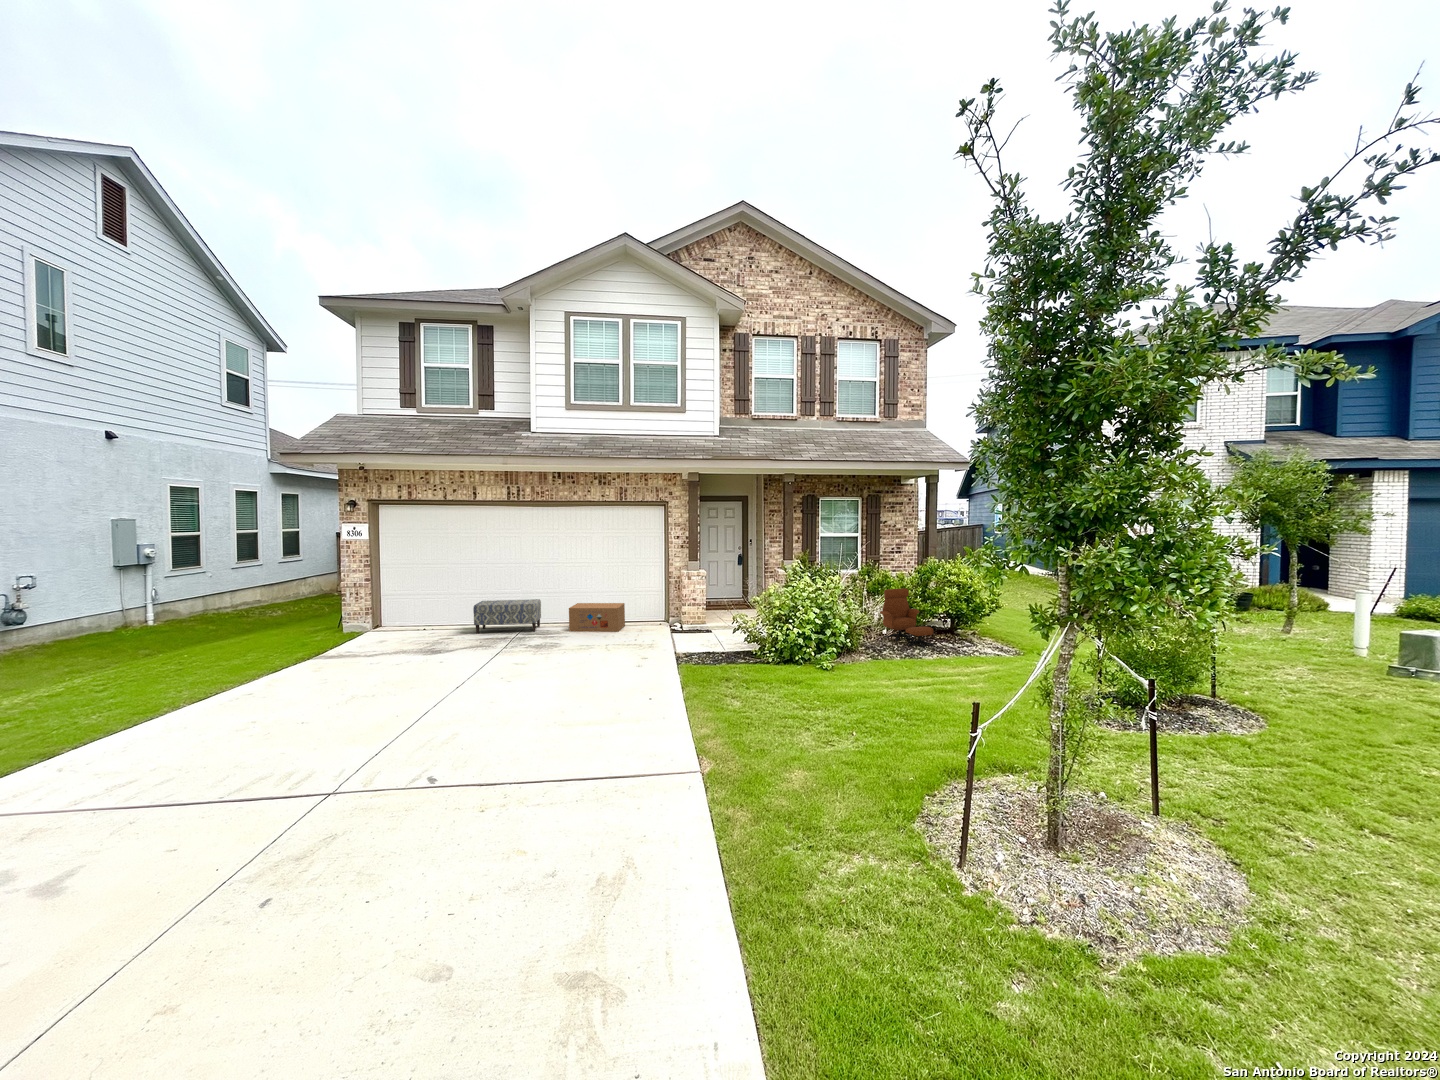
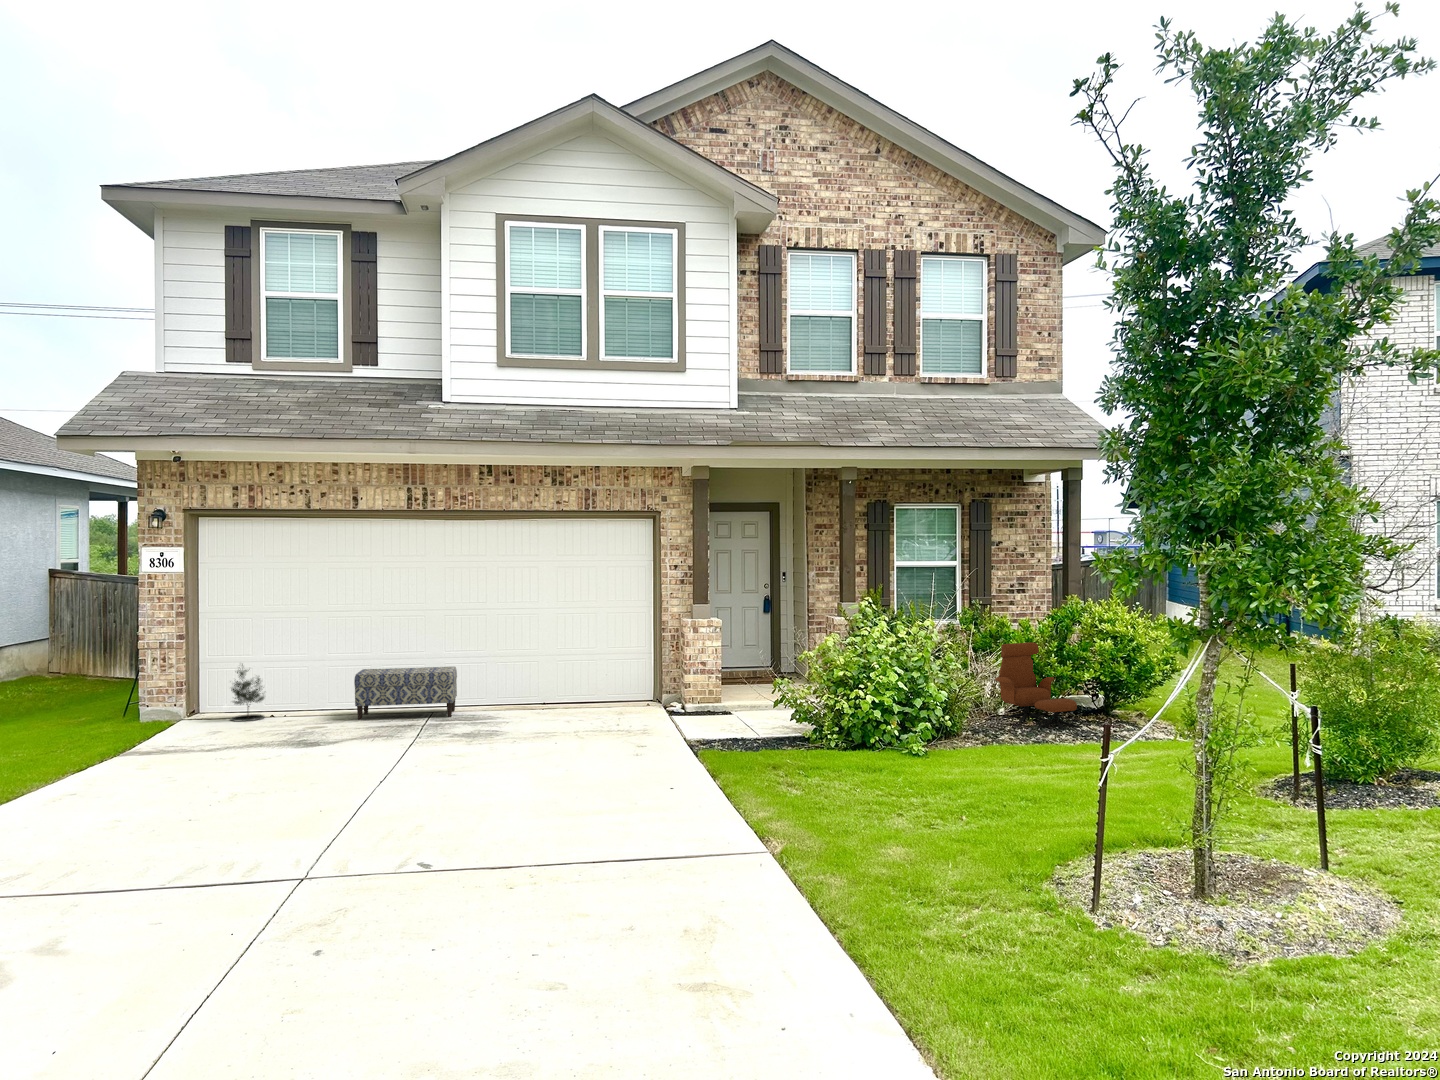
potted tree: none [396,597,421,634] -> present [231,665,264,721]
cardboard box: present [569,603,625,632] -> none [505,672,591,716]

